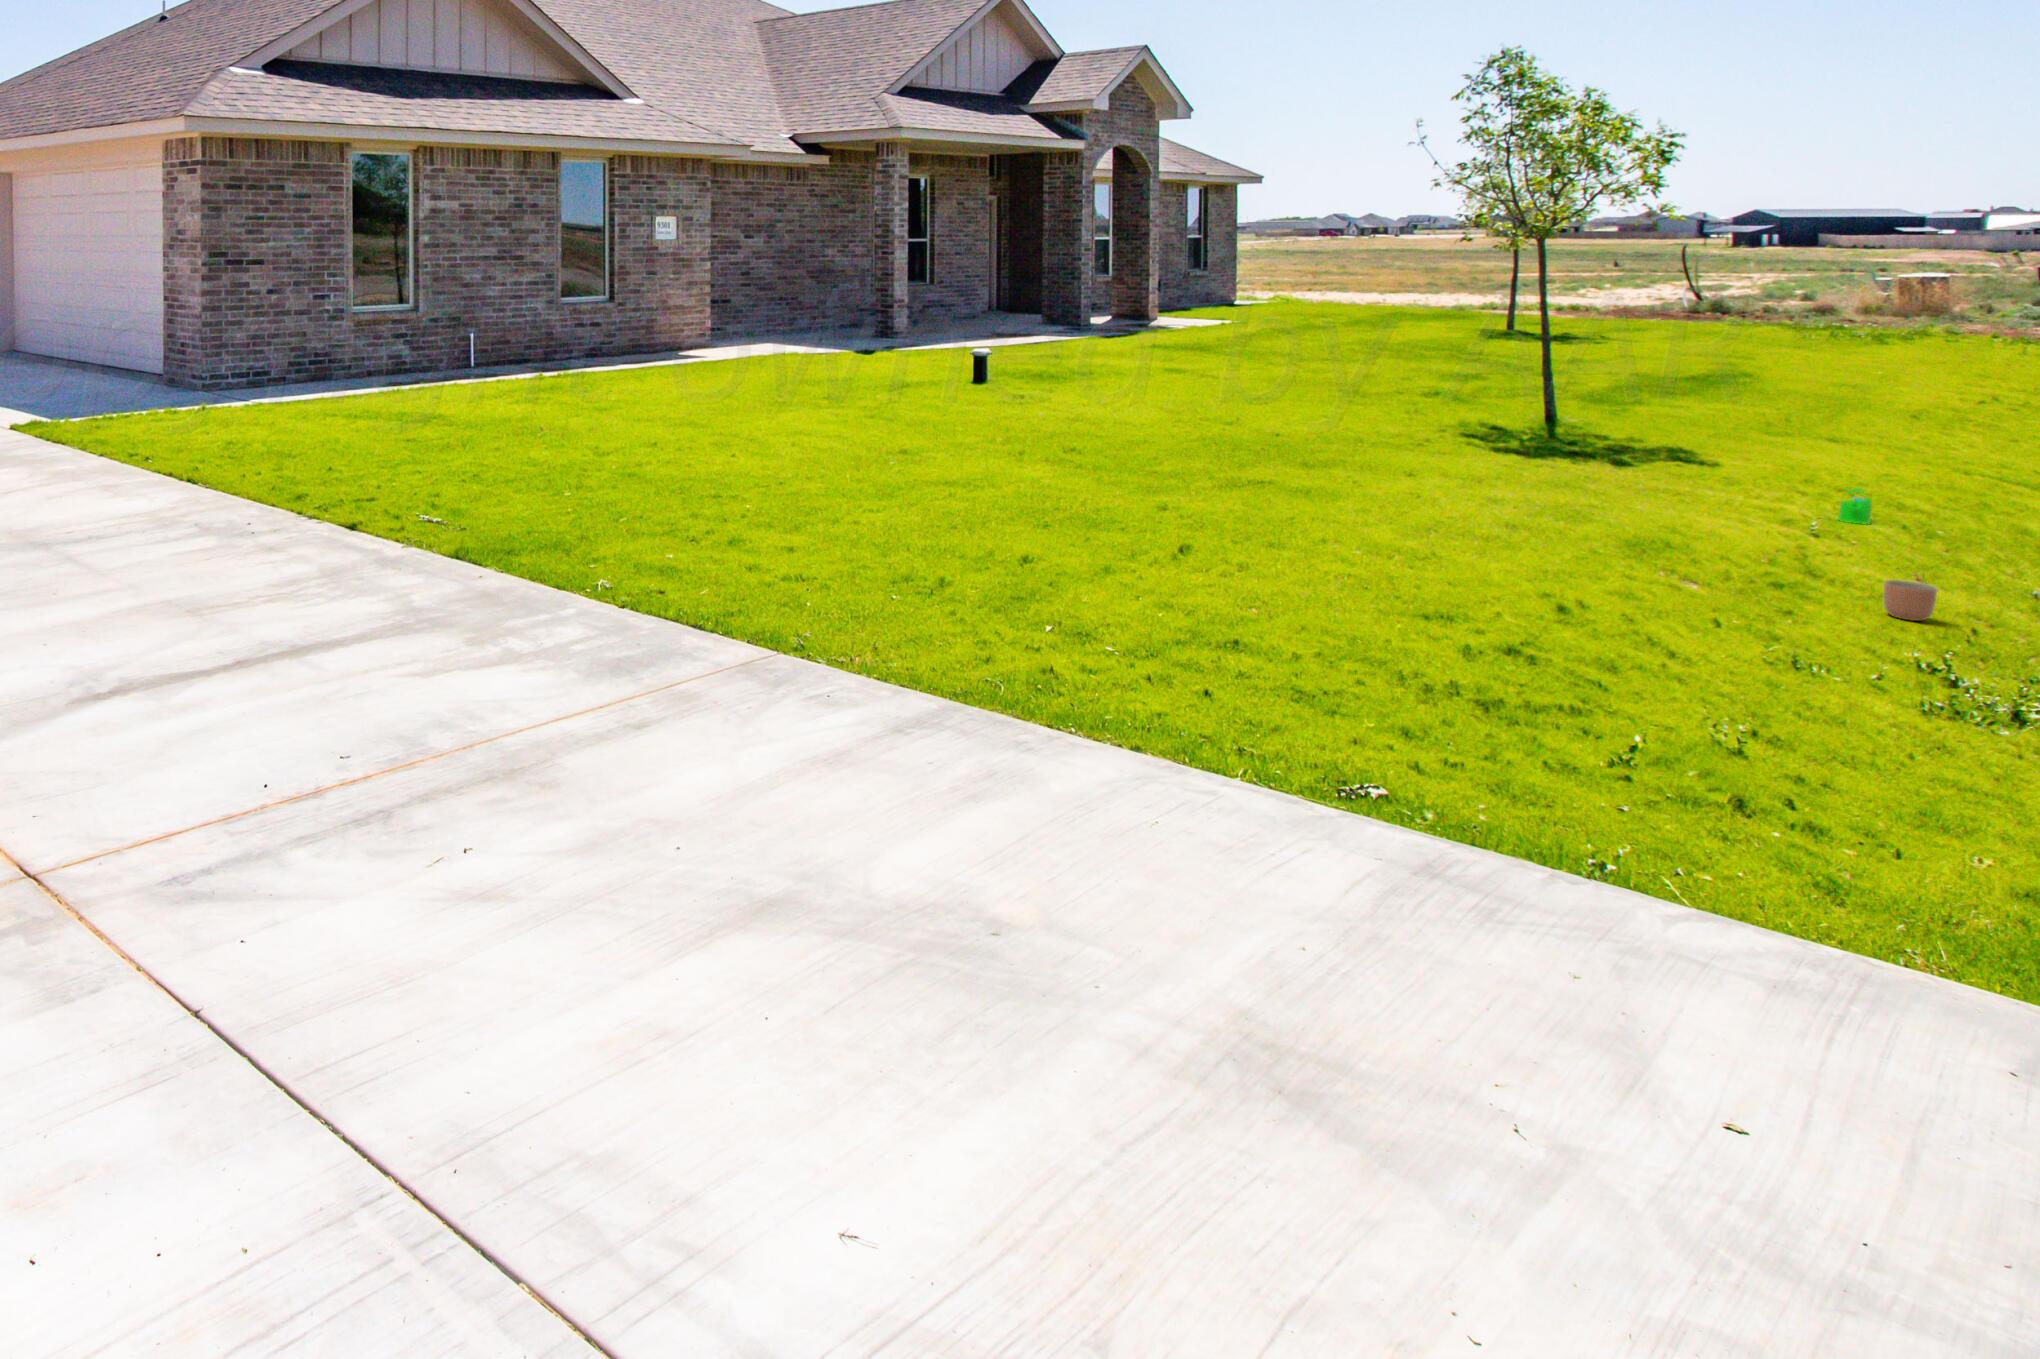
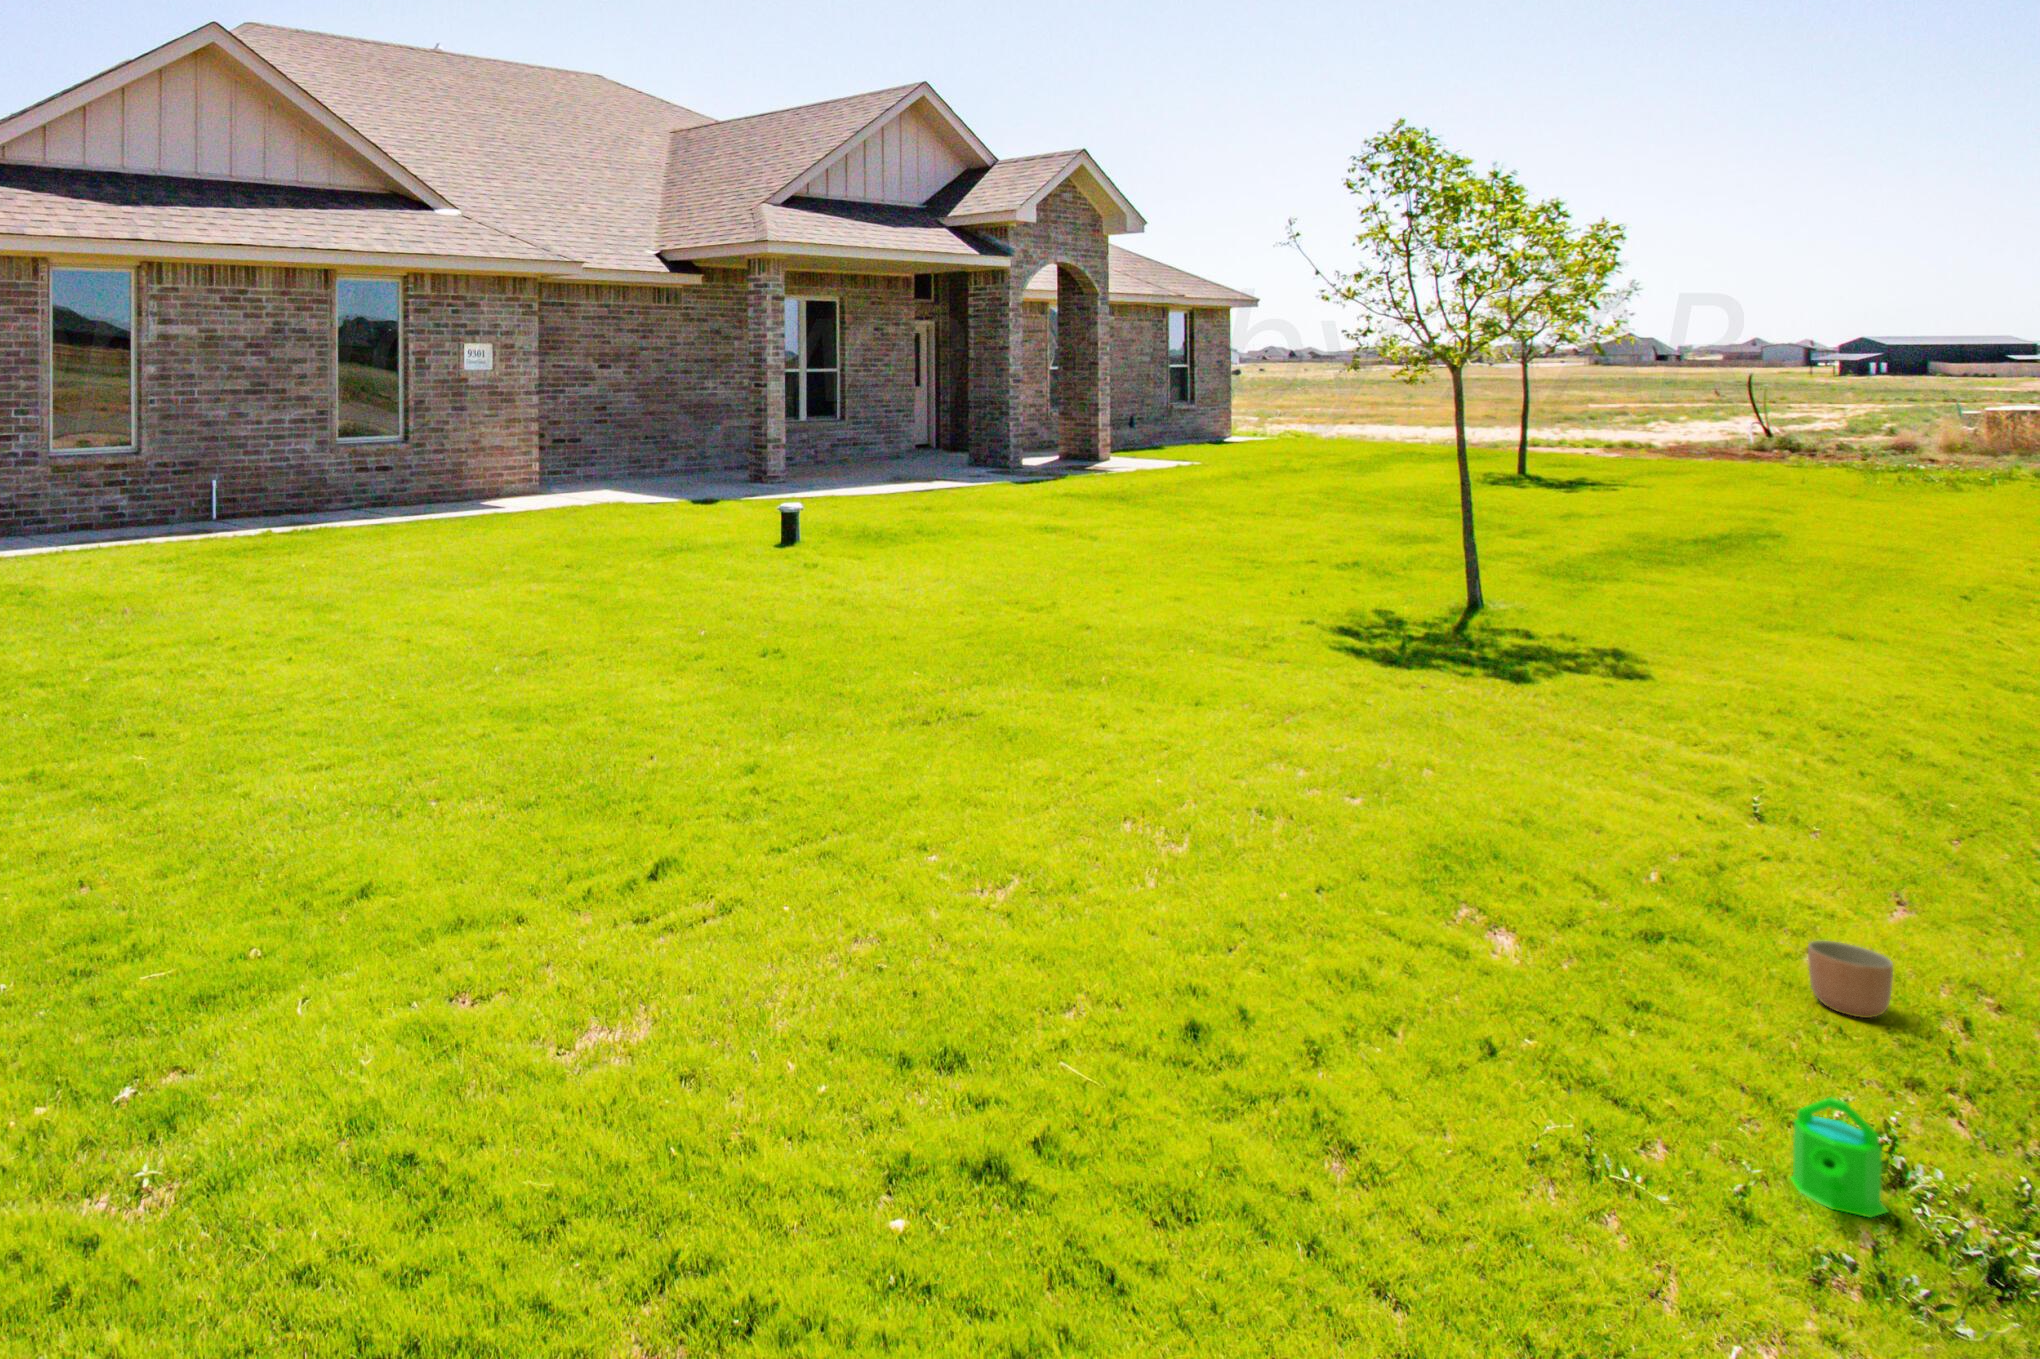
watering can: present [1838,488,1872,525] -> present [1790,1097,1888,1217]

